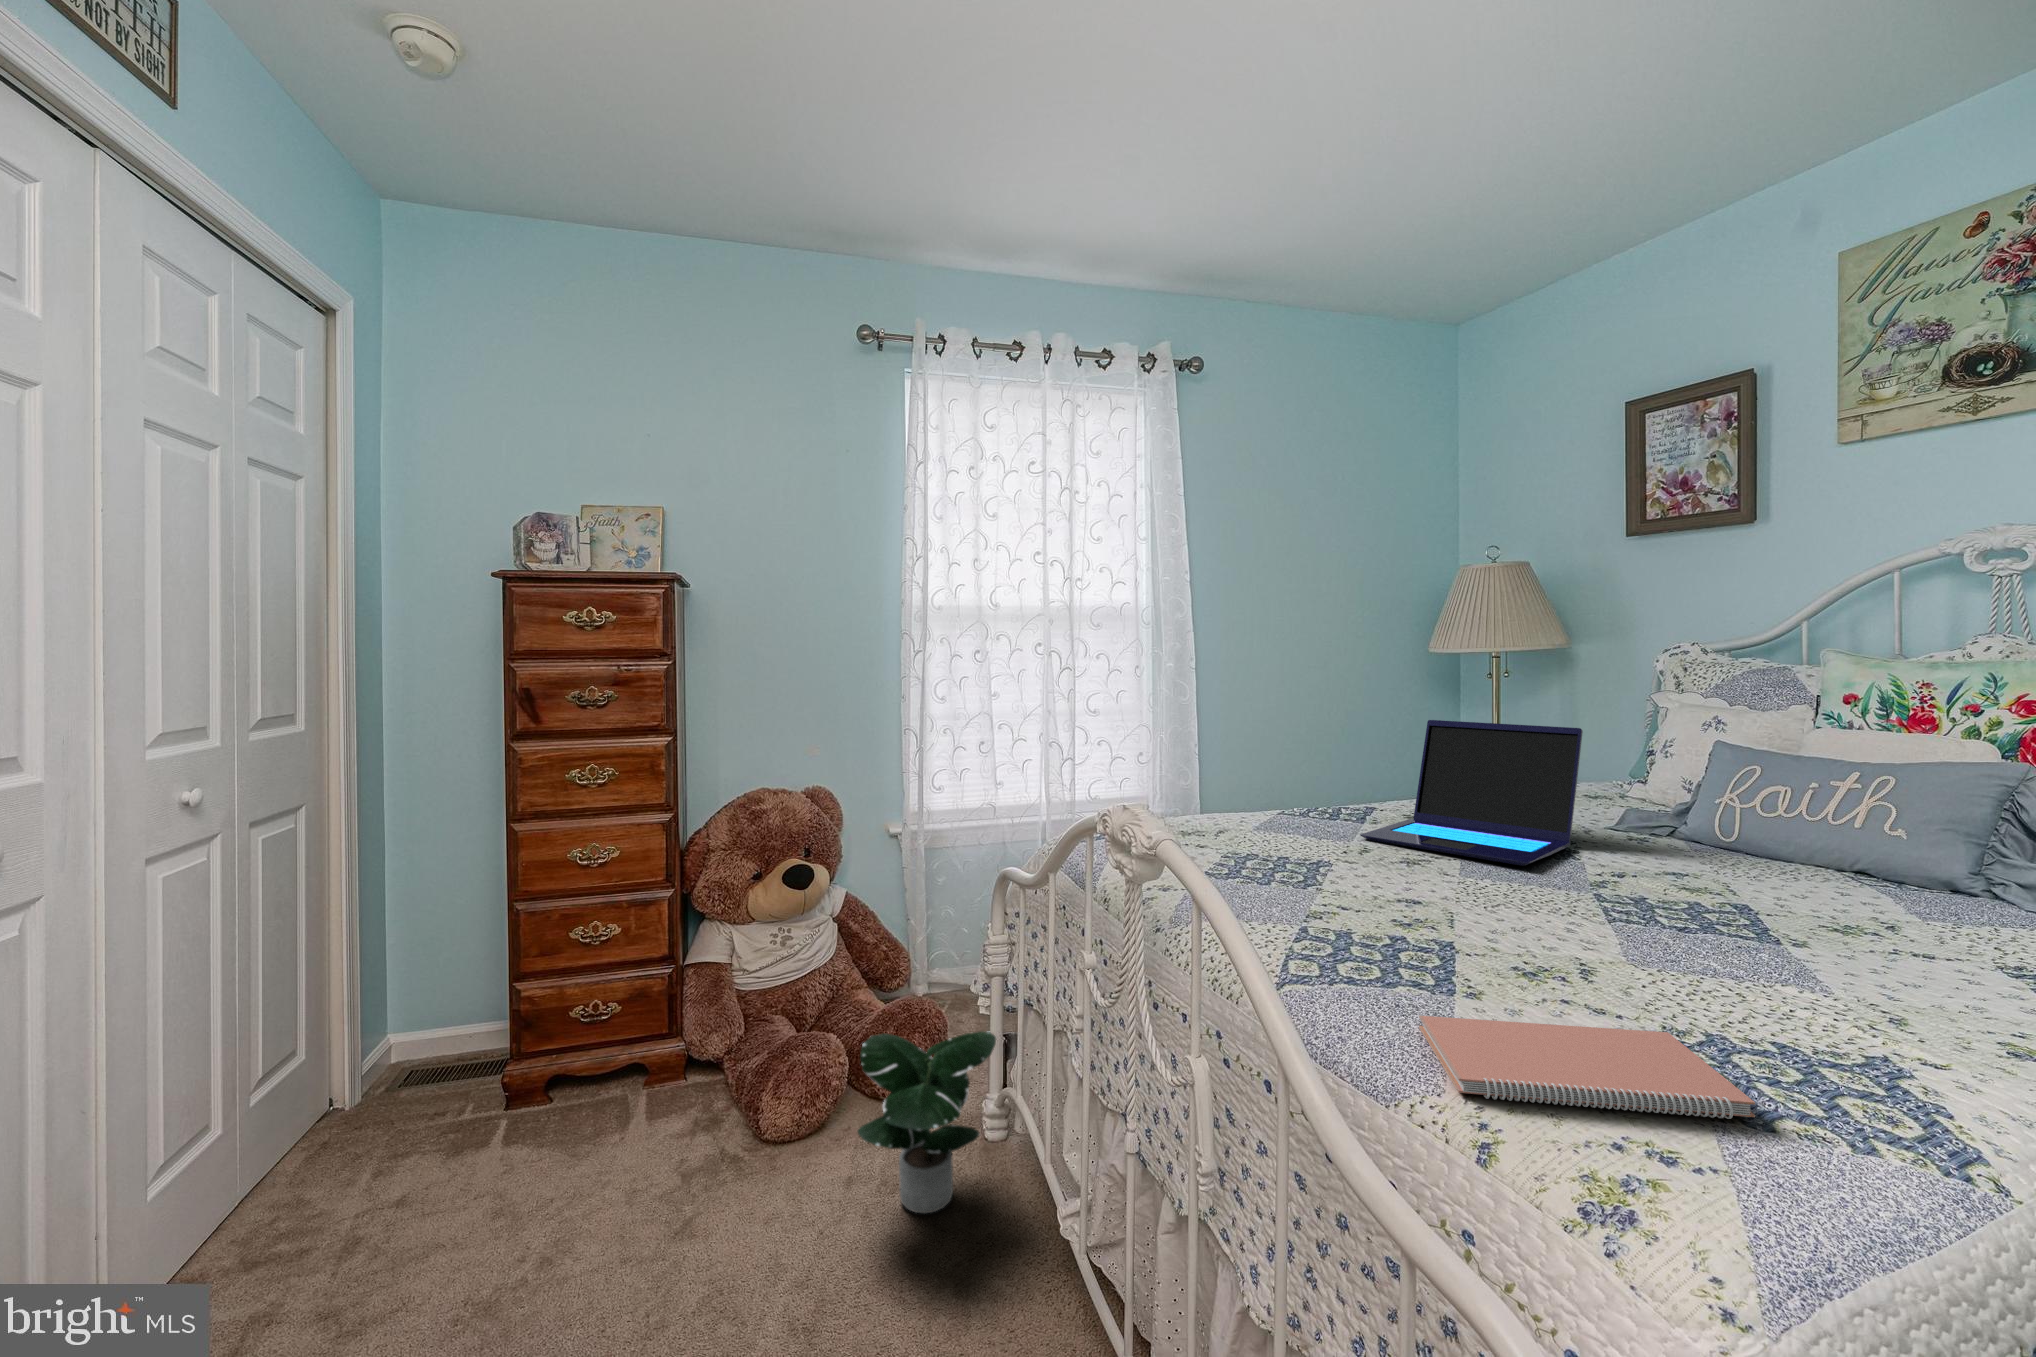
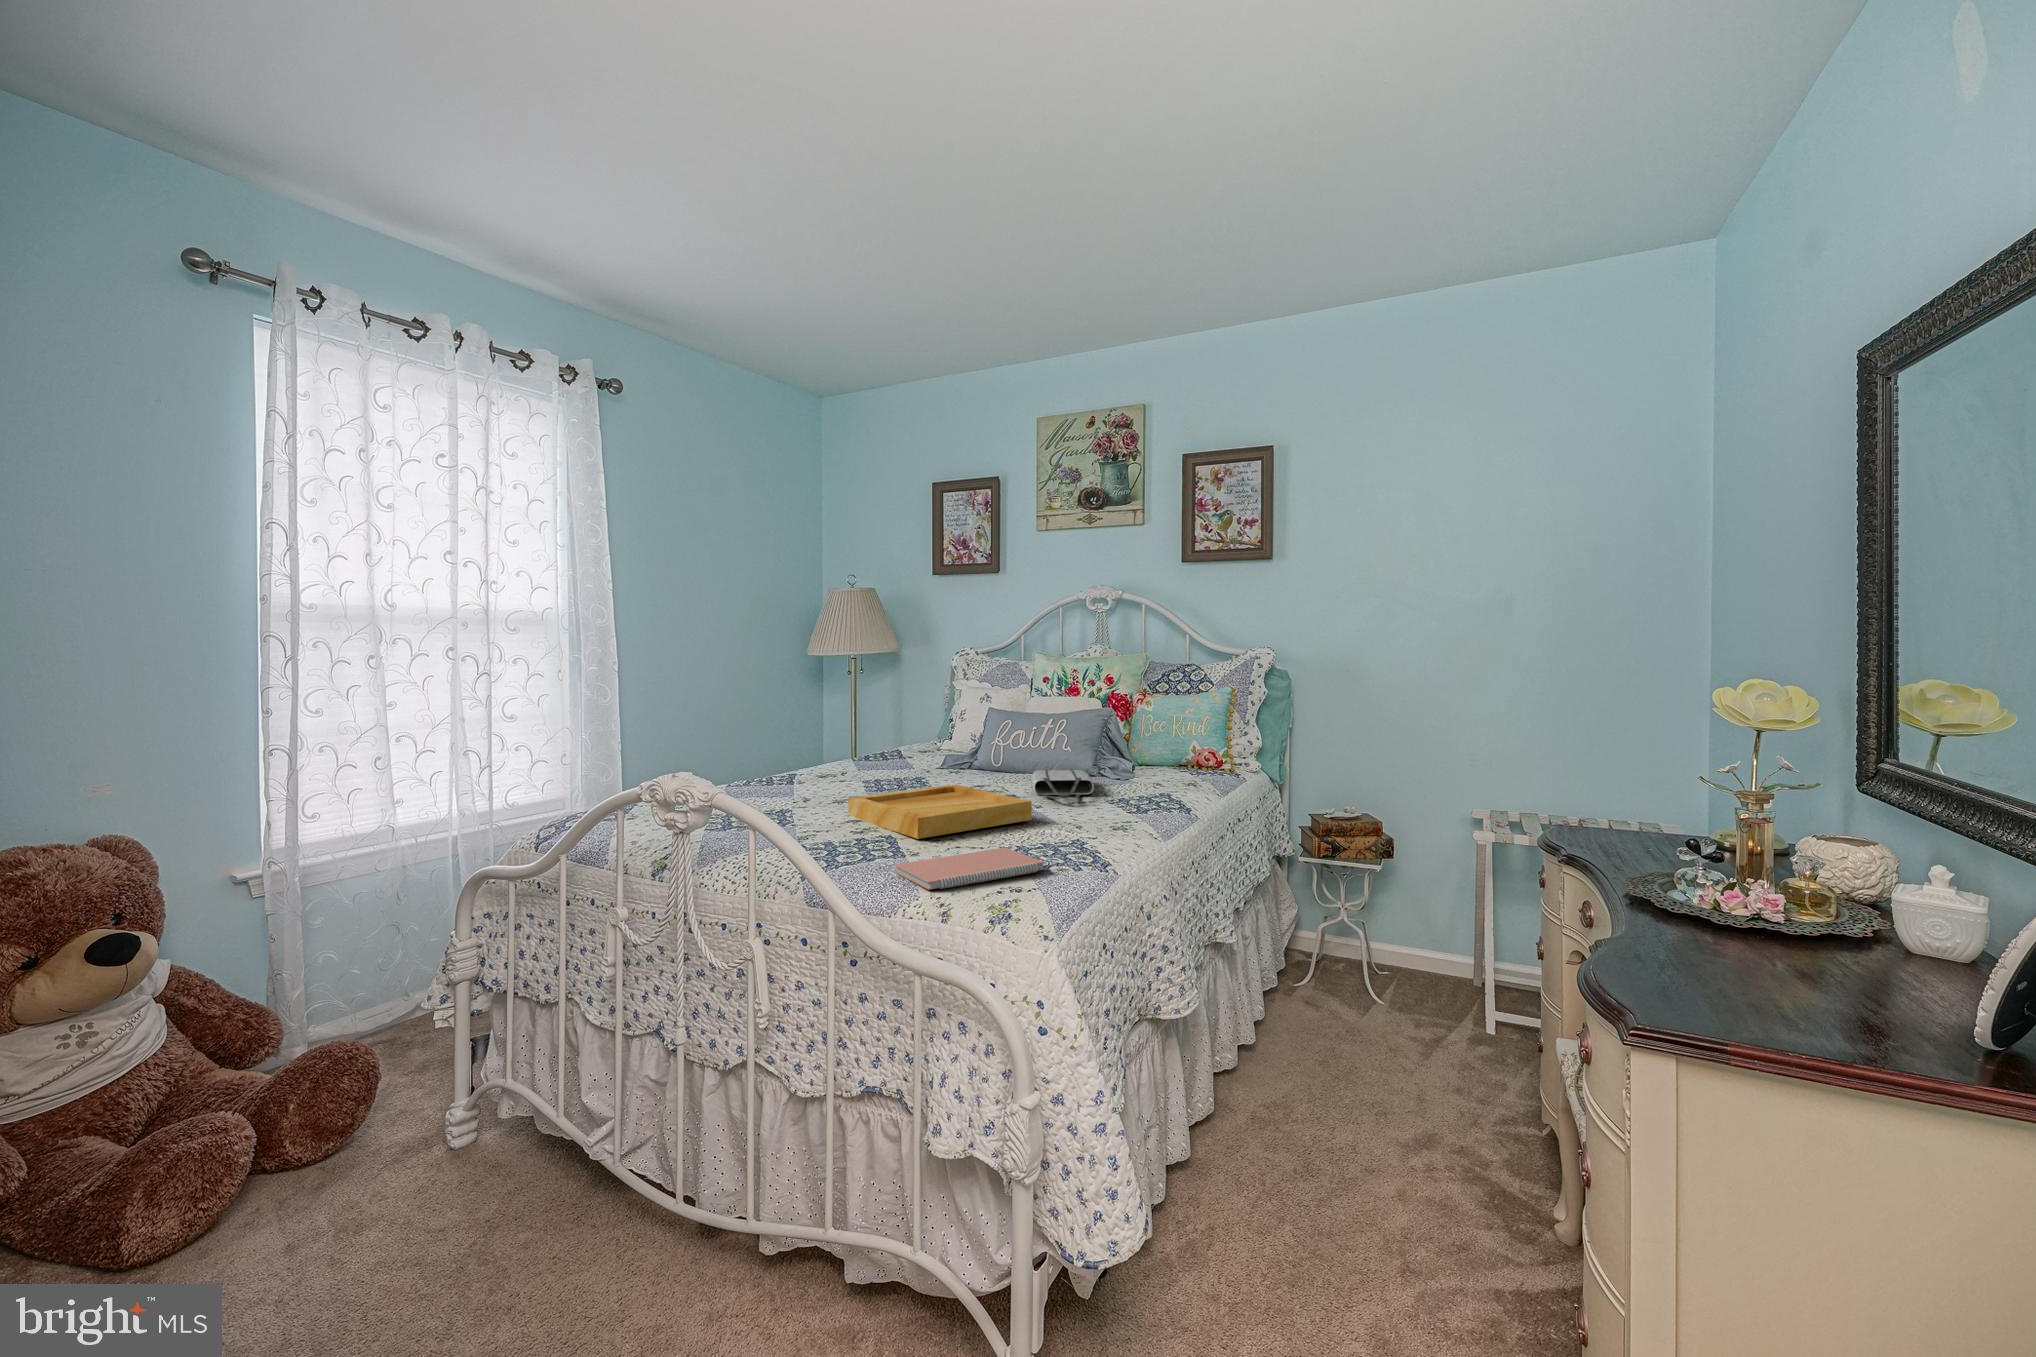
laptop: present [1360,720,1583,866] -> none [797,702,928,792]
tote bag: none [1789,862,1952,937] -> present [1032,769,1094,798]
tray: none [1410,868,1763,971] -> present [848,785,1032,839]
potted plant: present [858,1031,996,1213] -> none [321,1016,491,1213]

